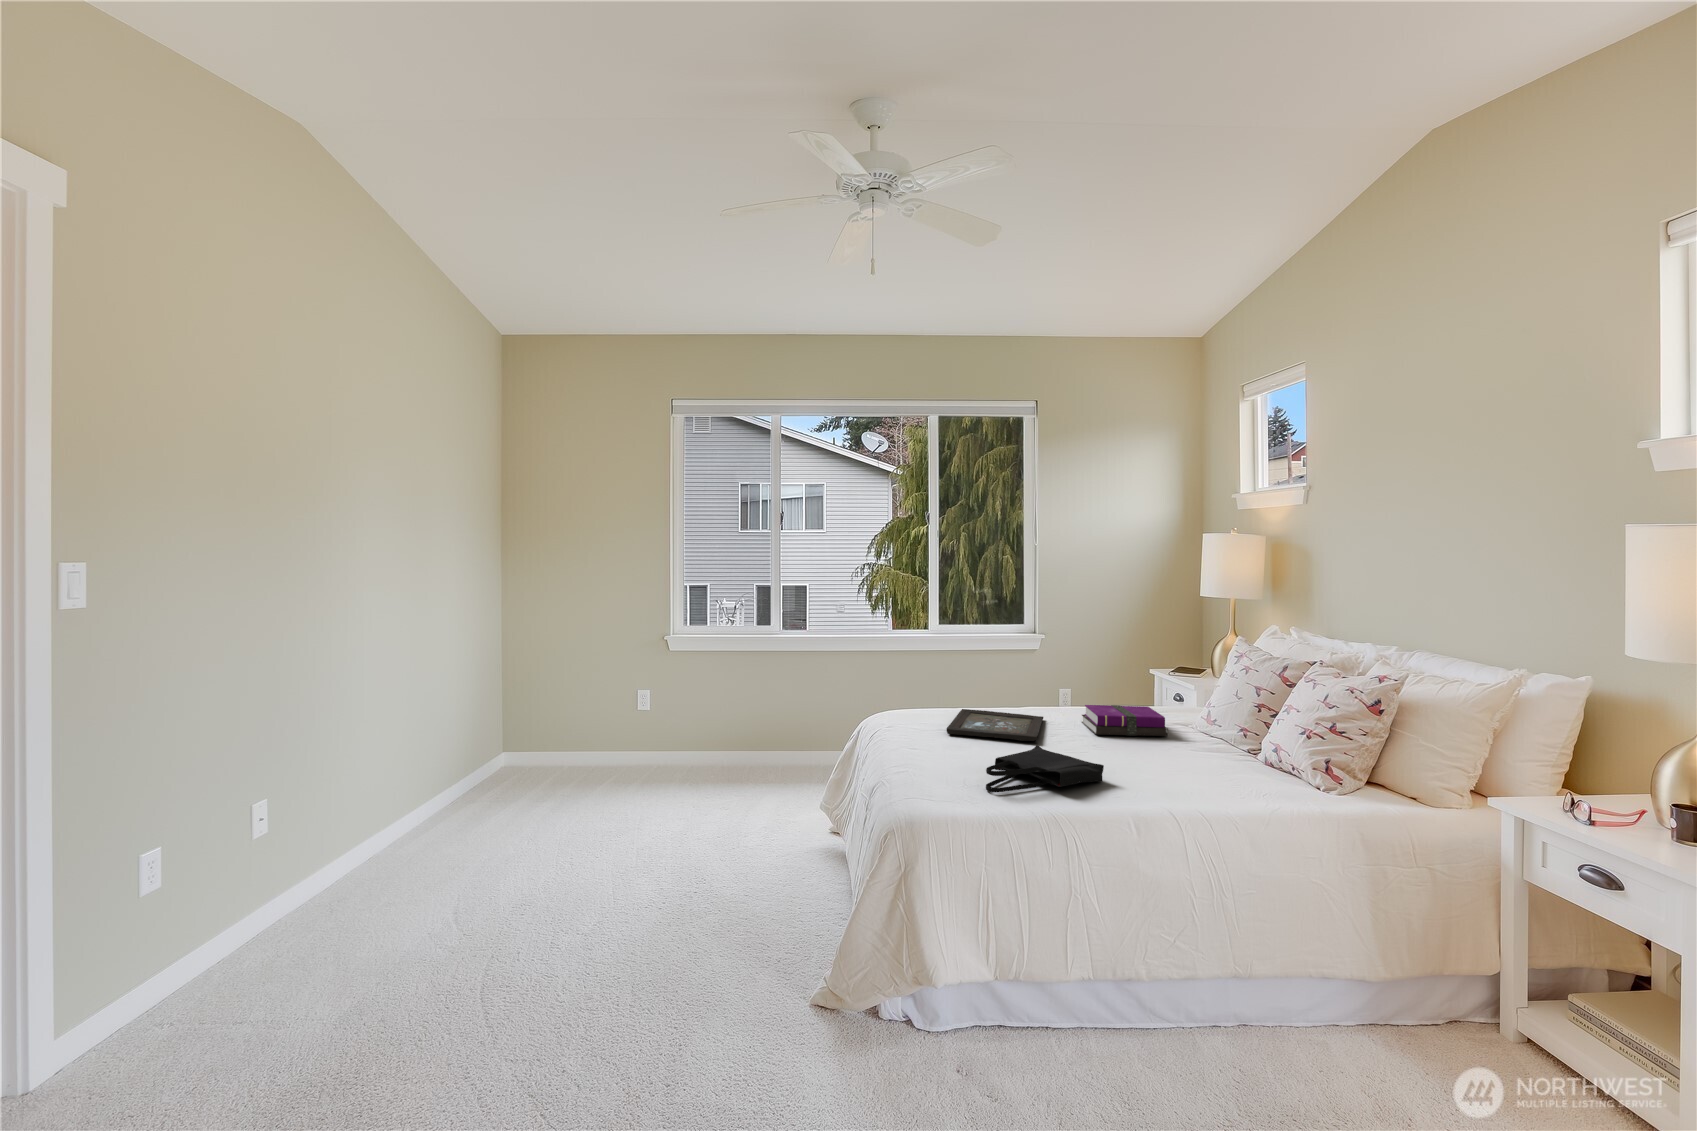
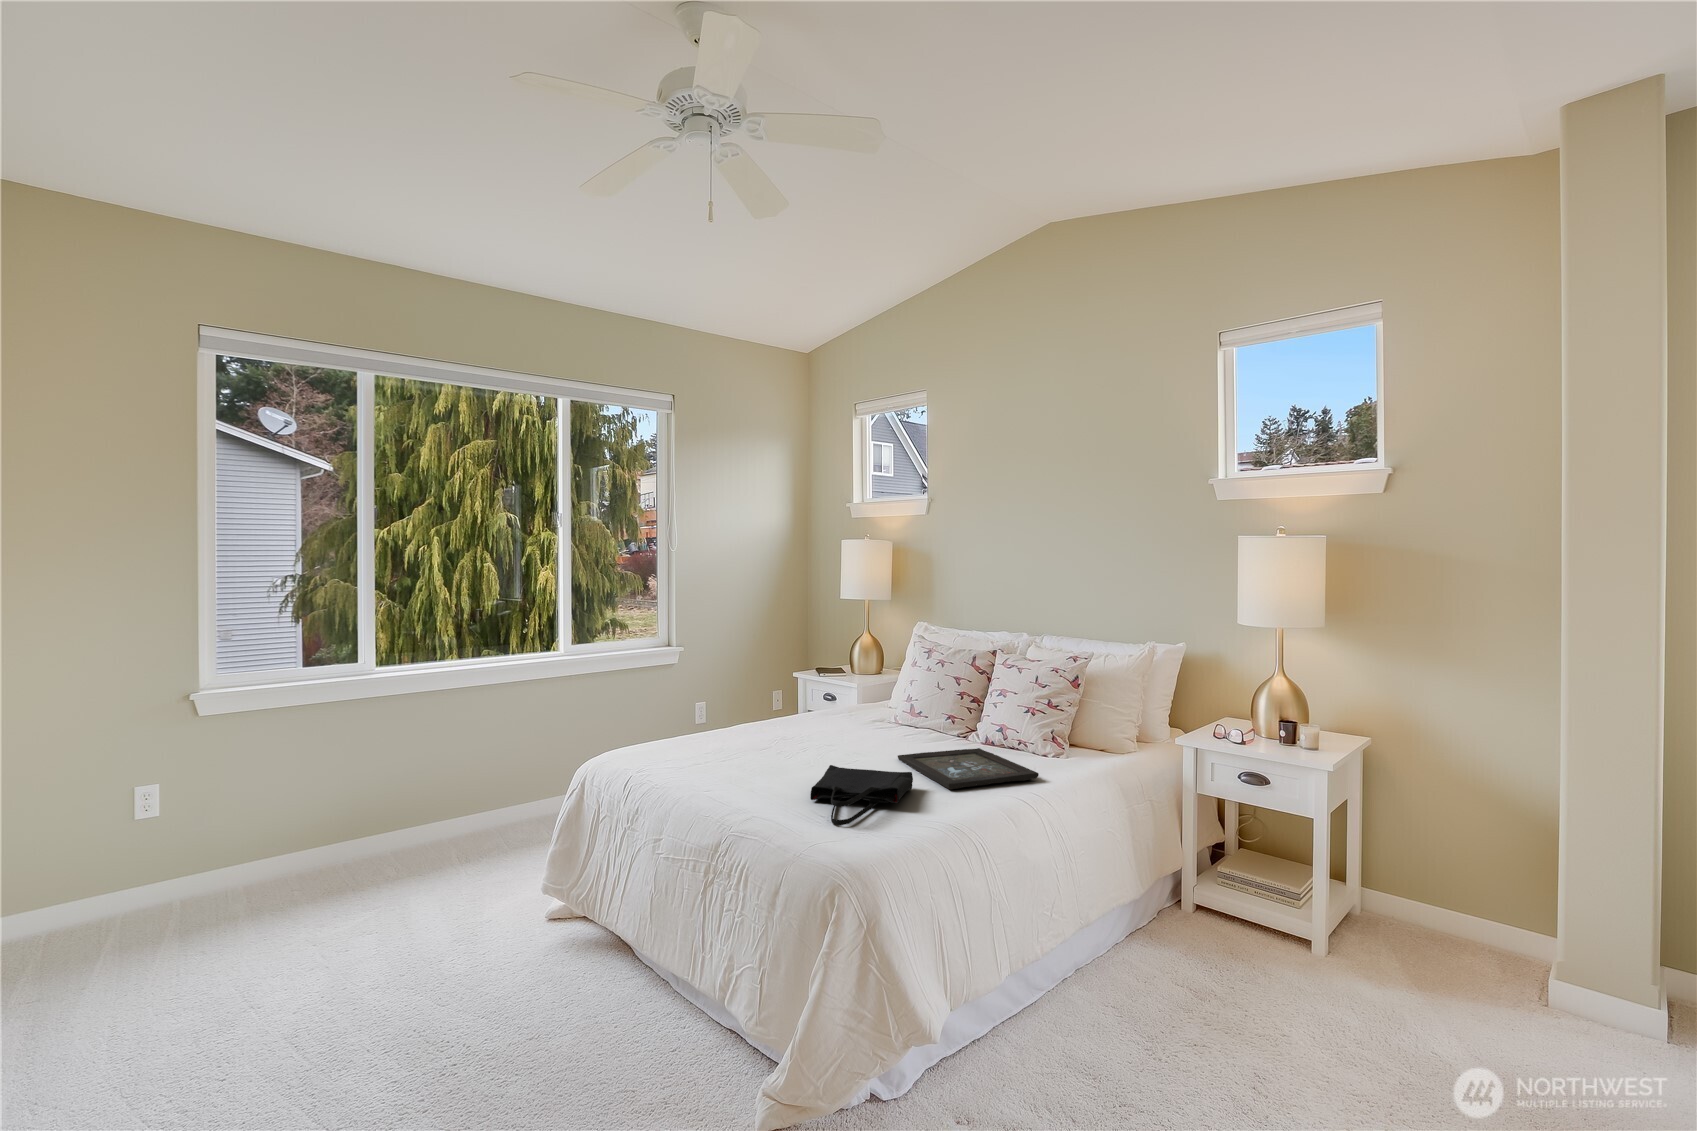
notebook: present [1082,705,1168,736] -> none [809,709,896,744]
tray: present [947,709,1043,741] -> present [898,748,1039,789]

